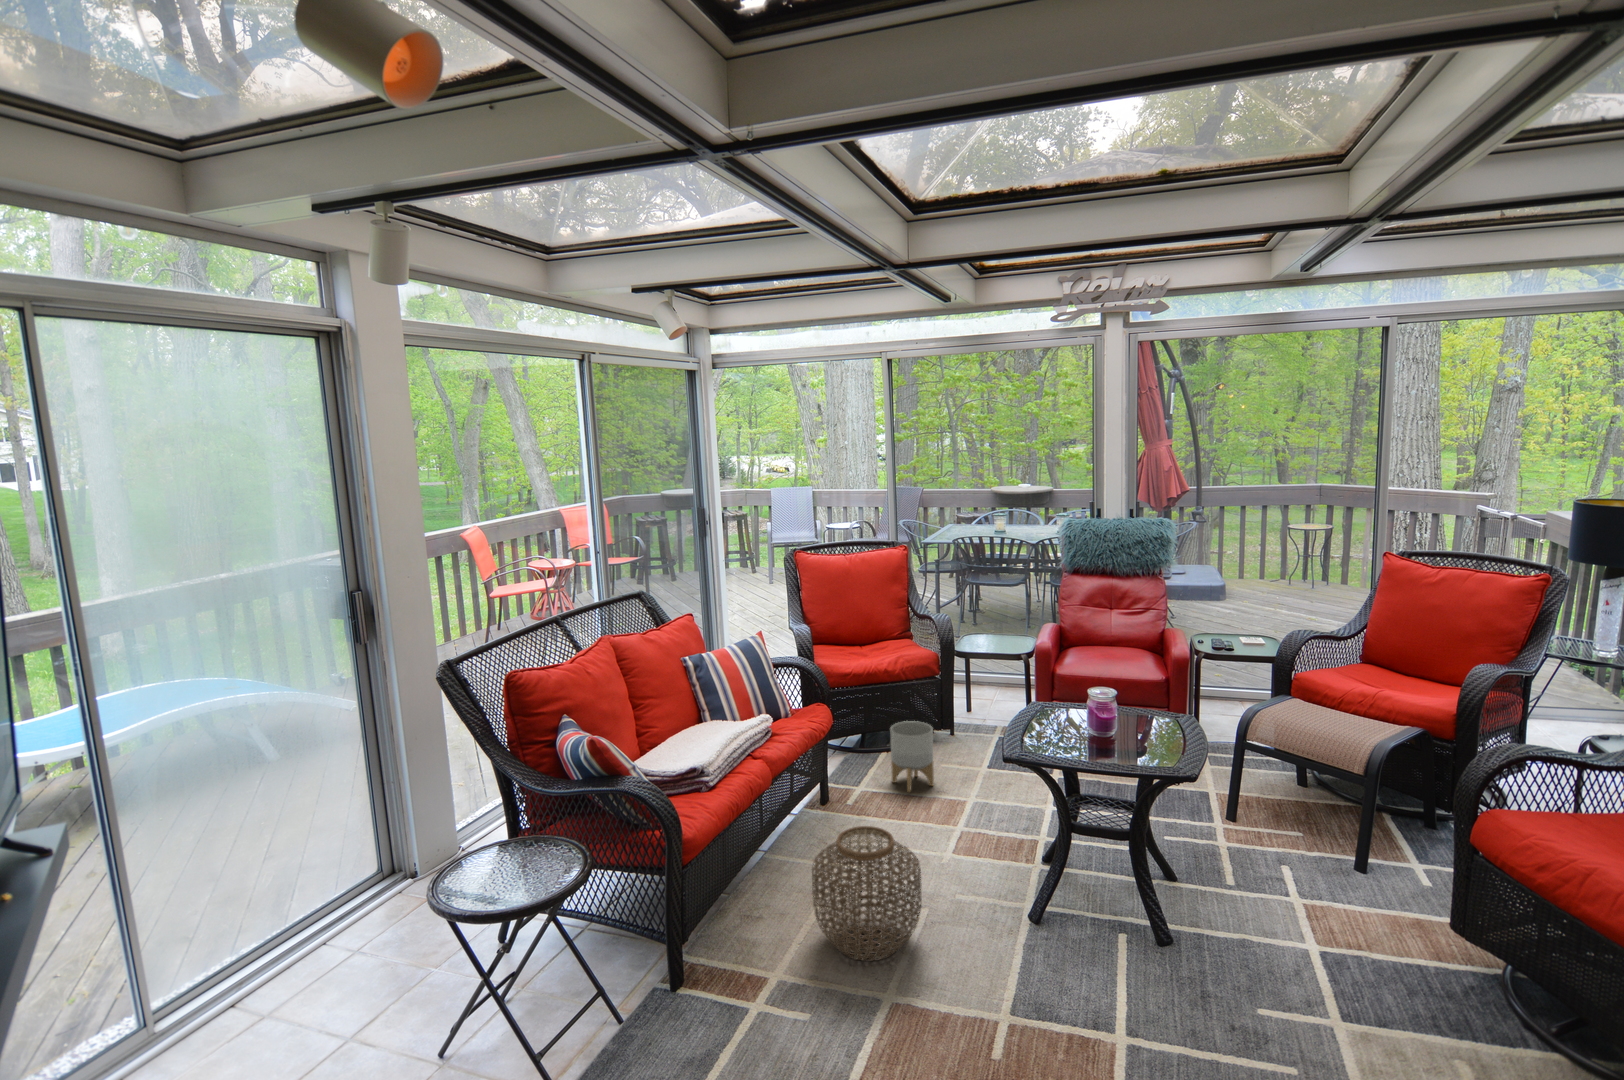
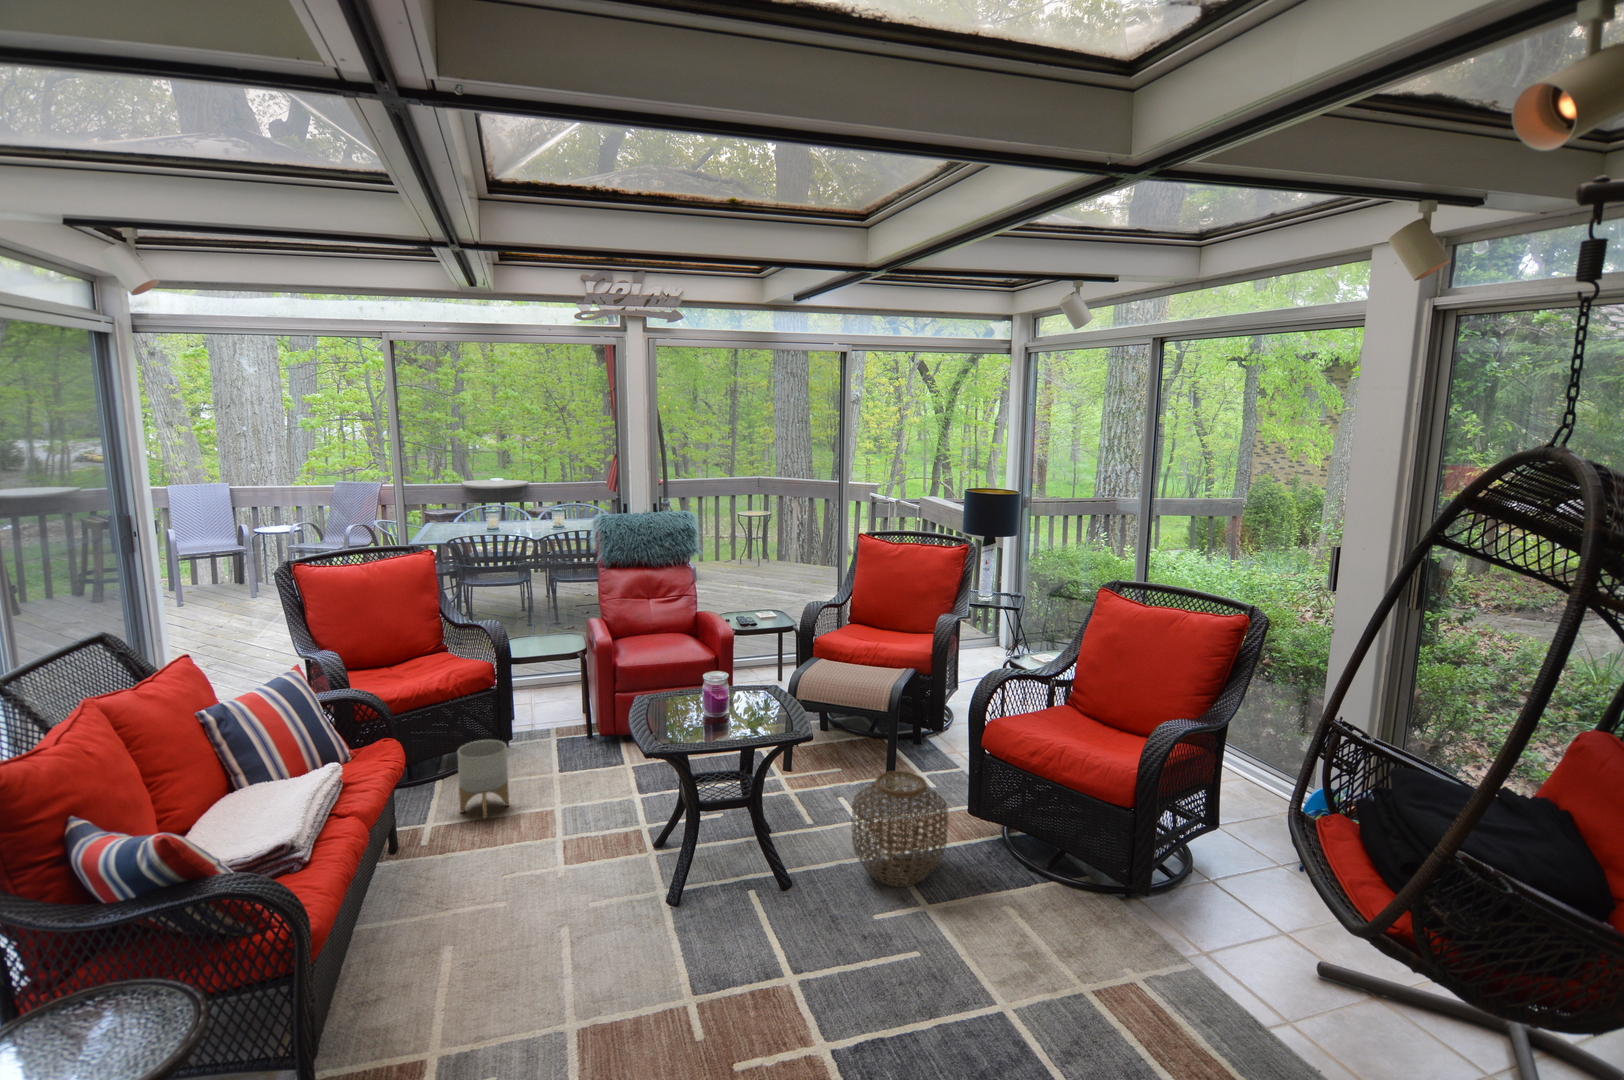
woven basket: present [812,826,922,961] -> present [852,771,948,887]

